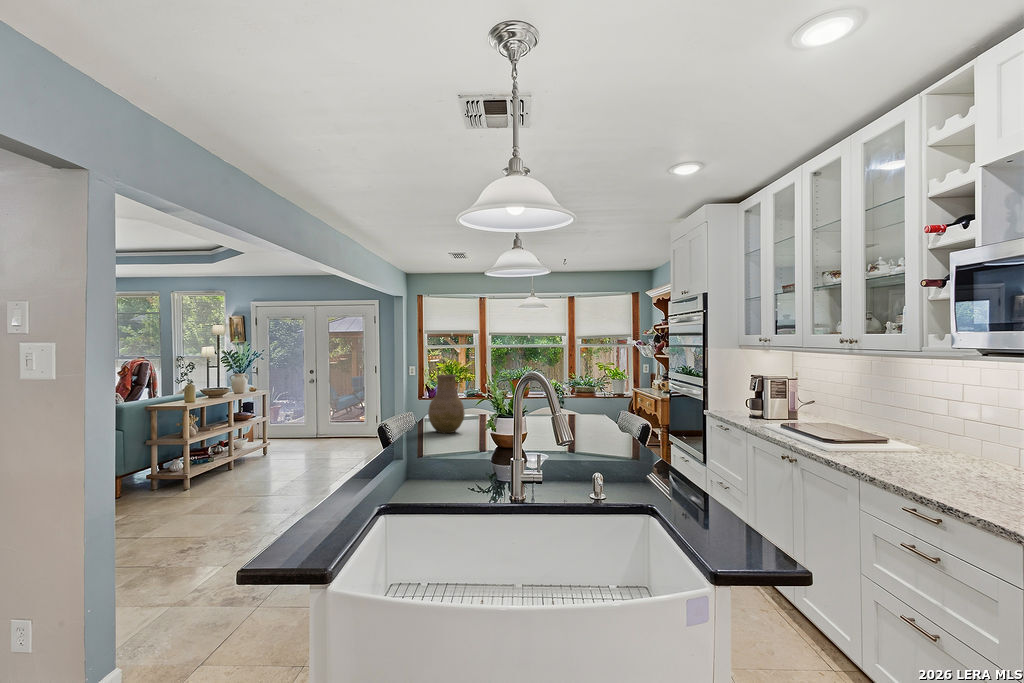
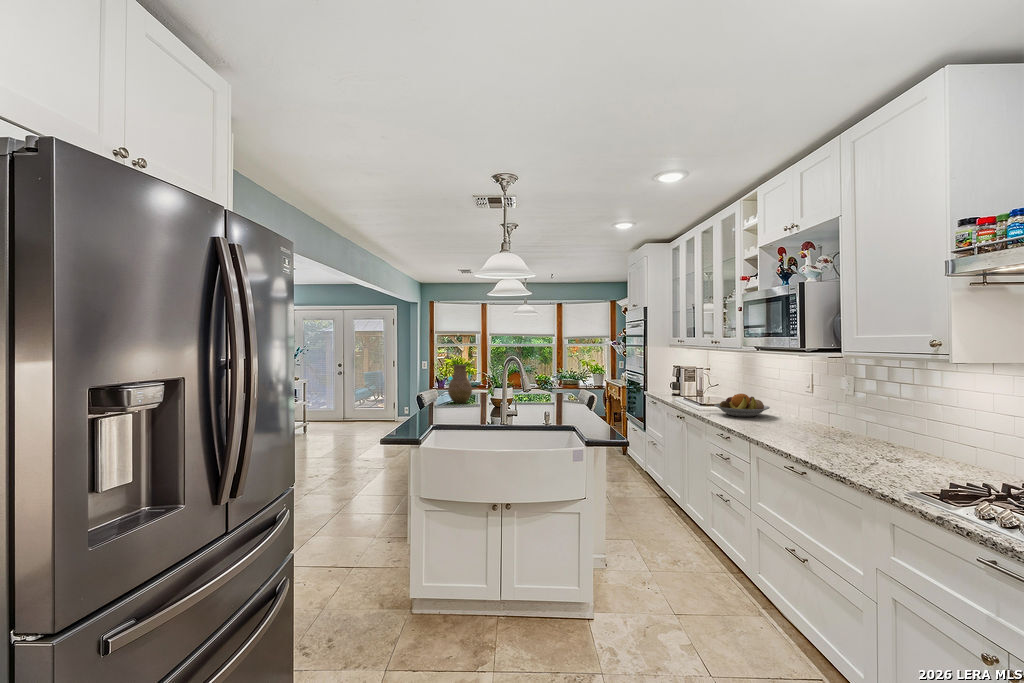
fruit bowl: none [856,423,960,463] -> present [714,394,770,417]

